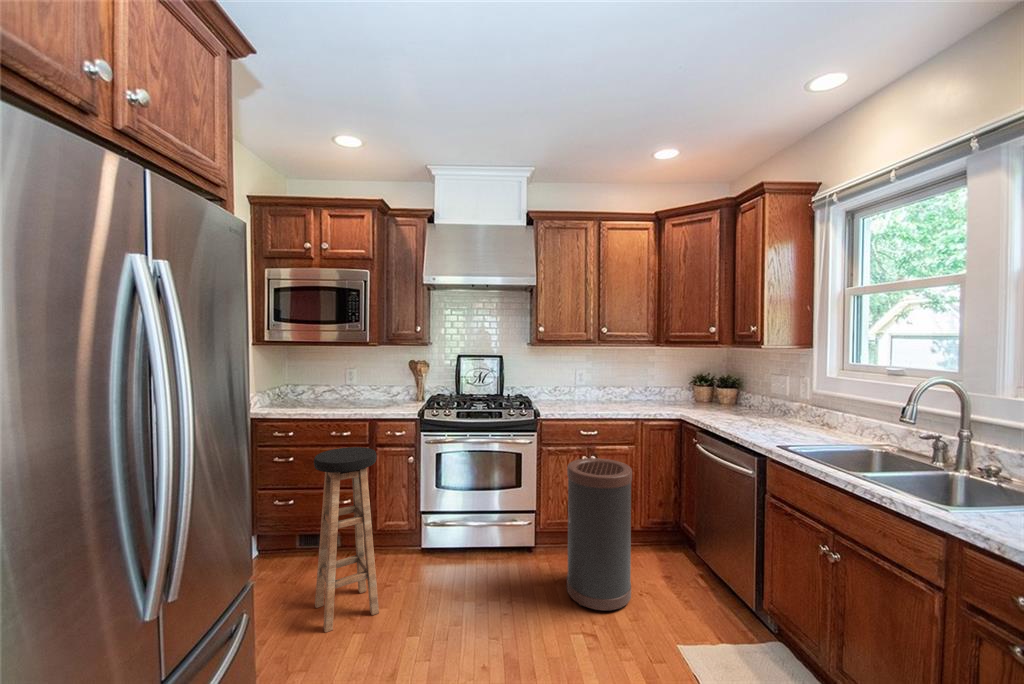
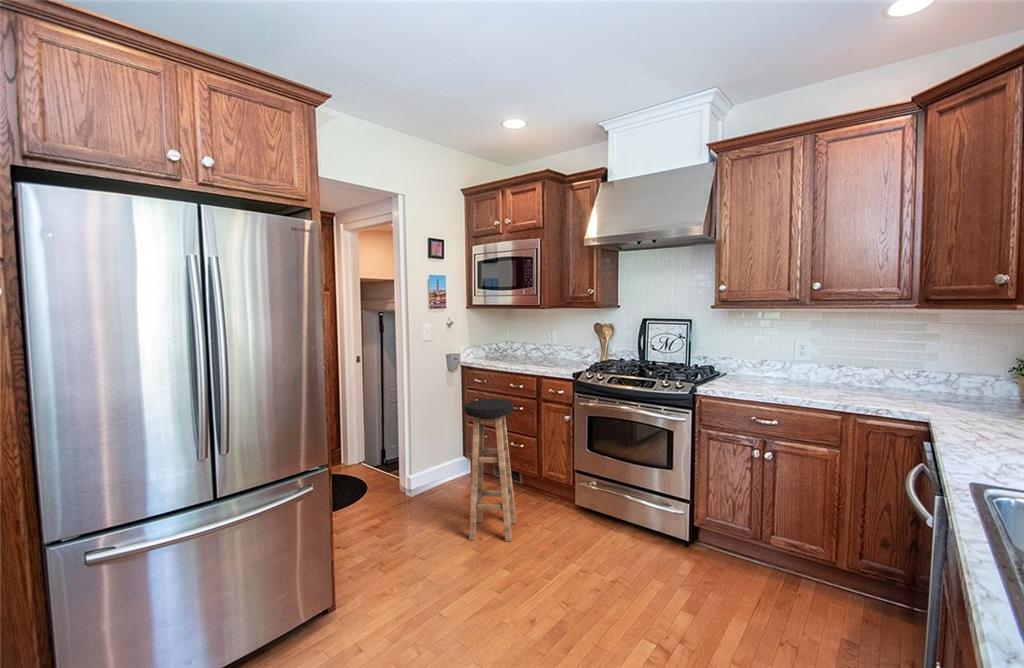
trash can: present [567,458,632,611] -> none [684,448,769,632]

